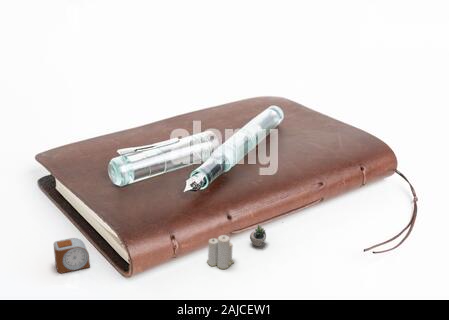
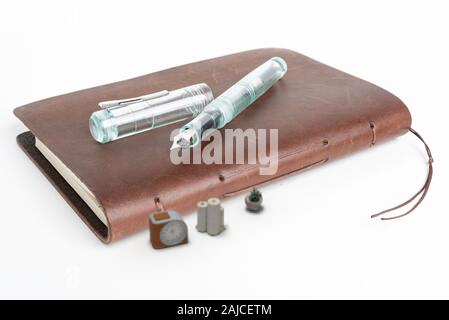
alarm clock: present [54,238,90,273] -> present [149,210,188,249]

